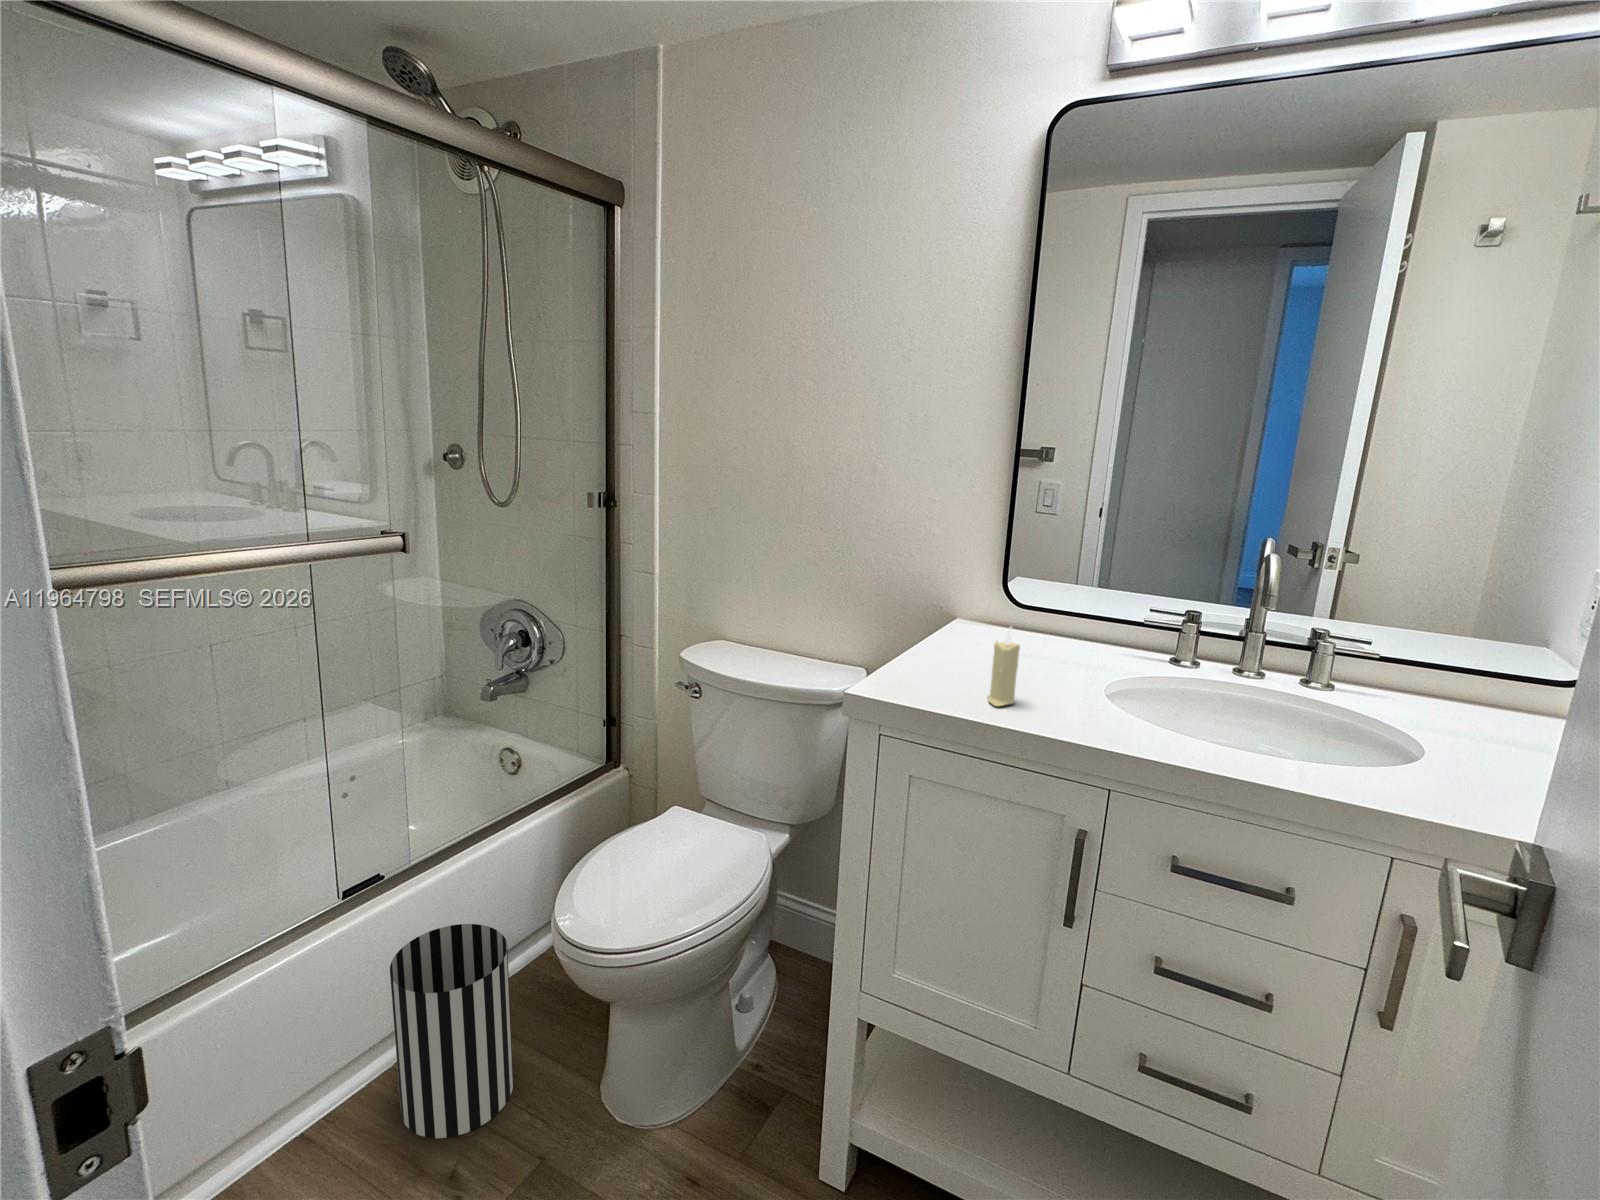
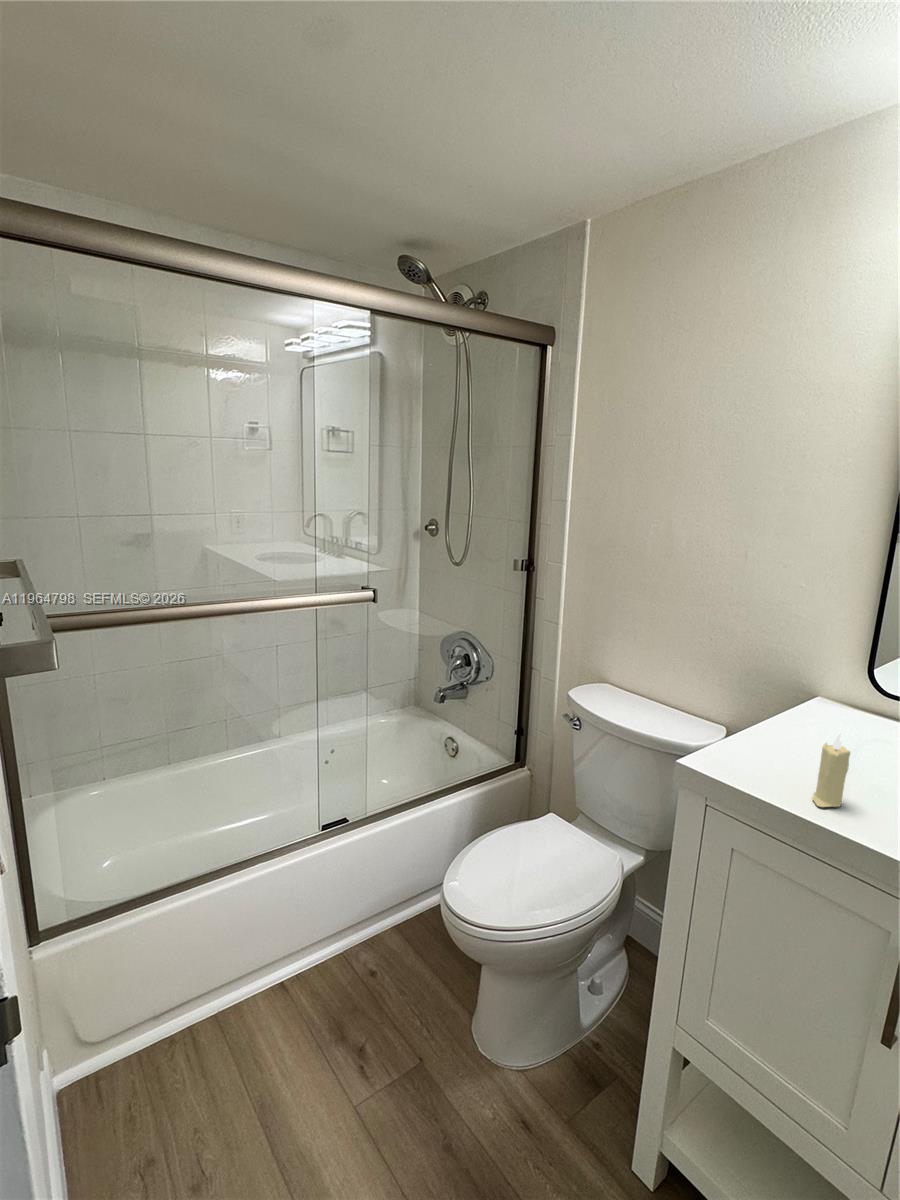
wastebasket: present [390,924,513,1138] -> none [339,866,416,1019]

